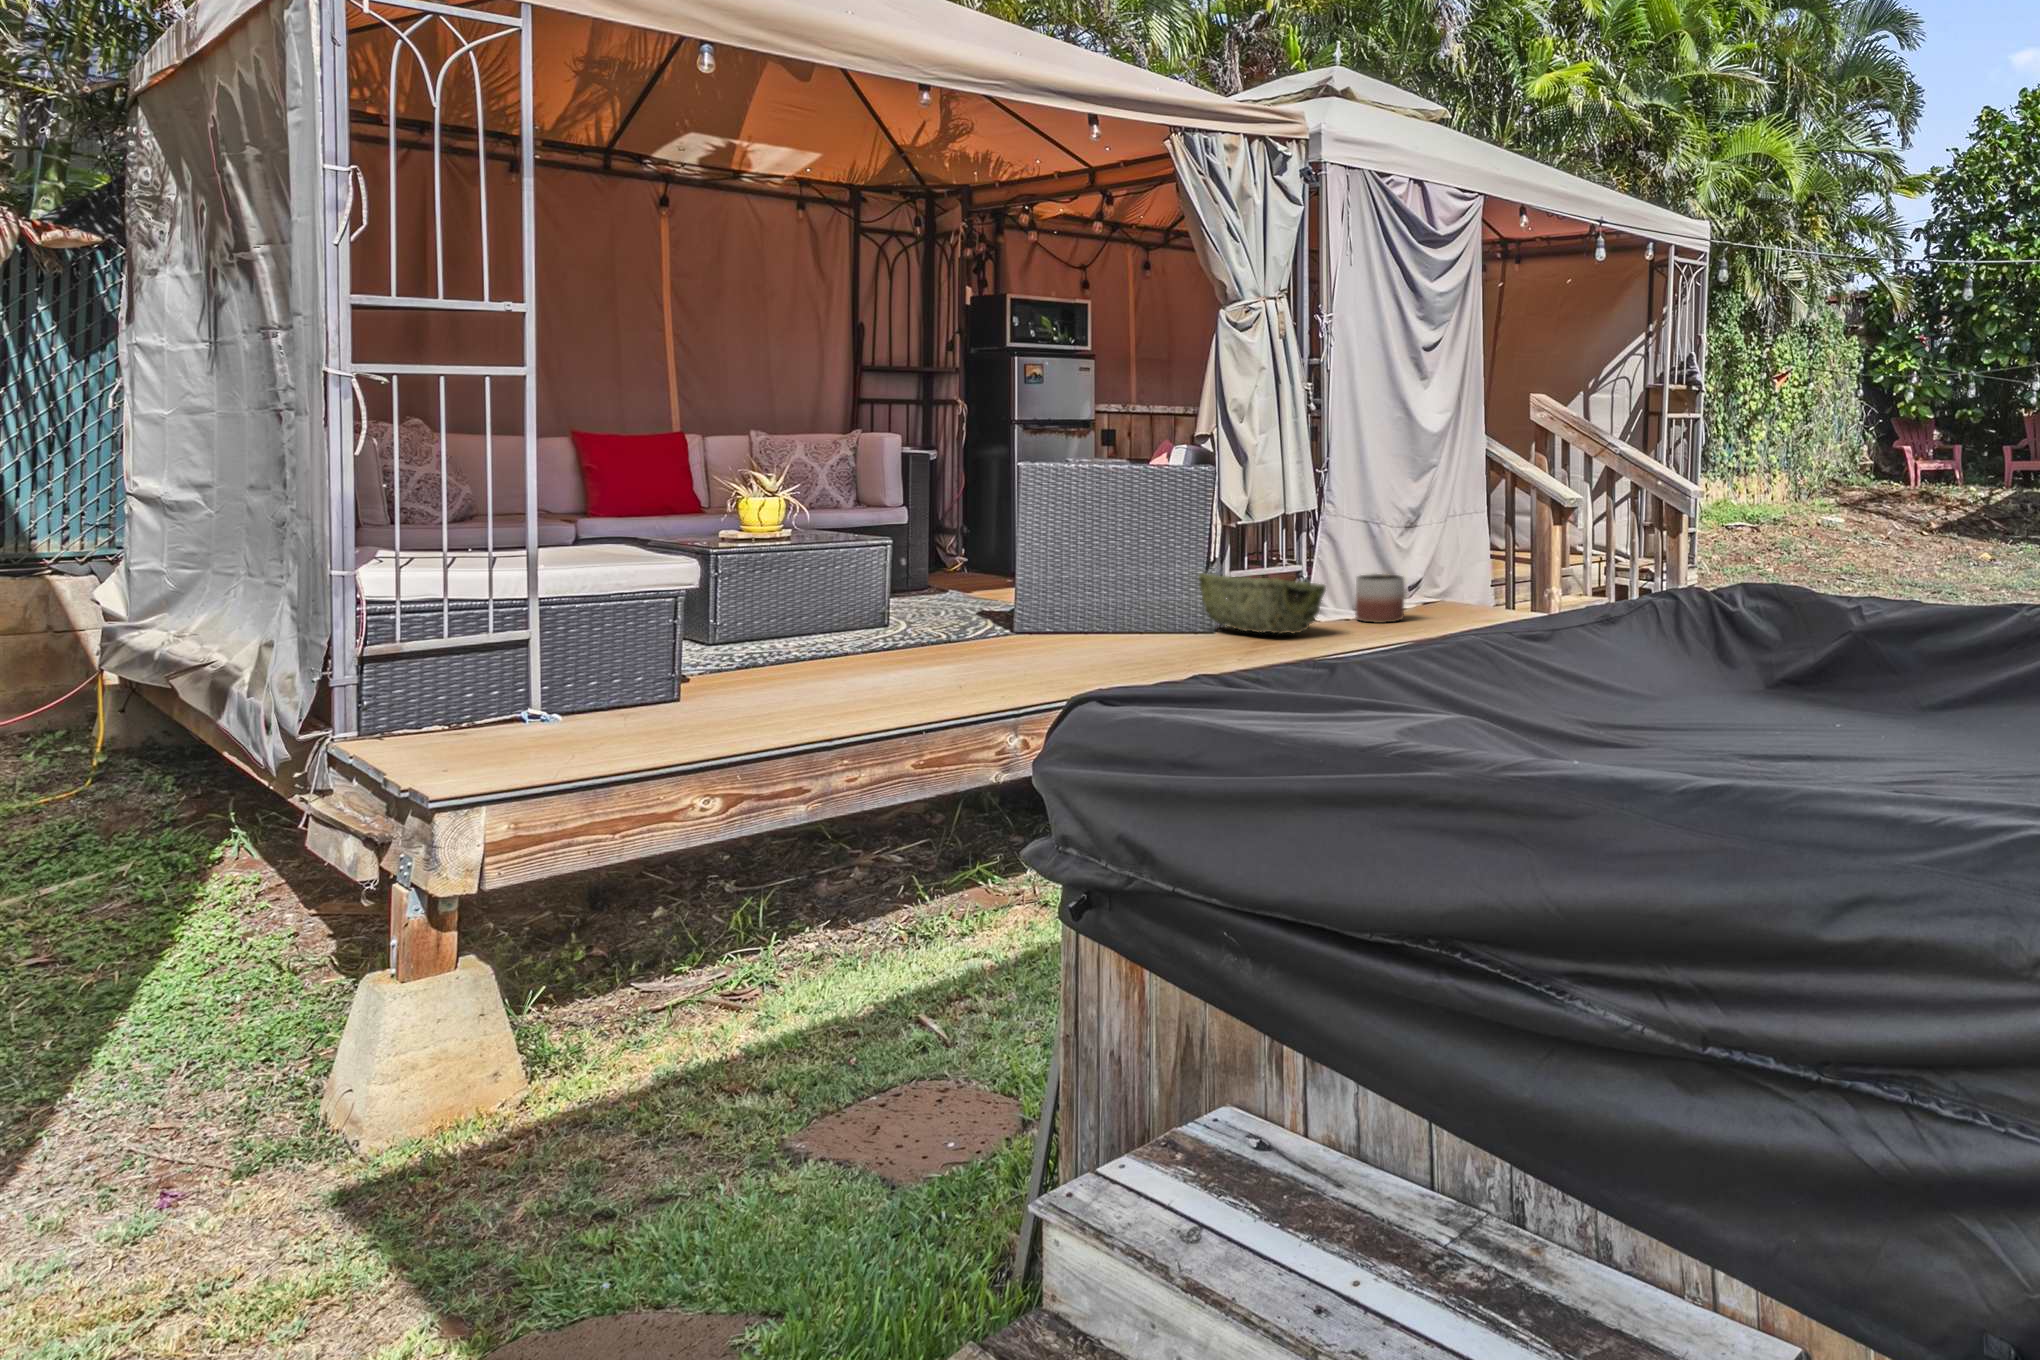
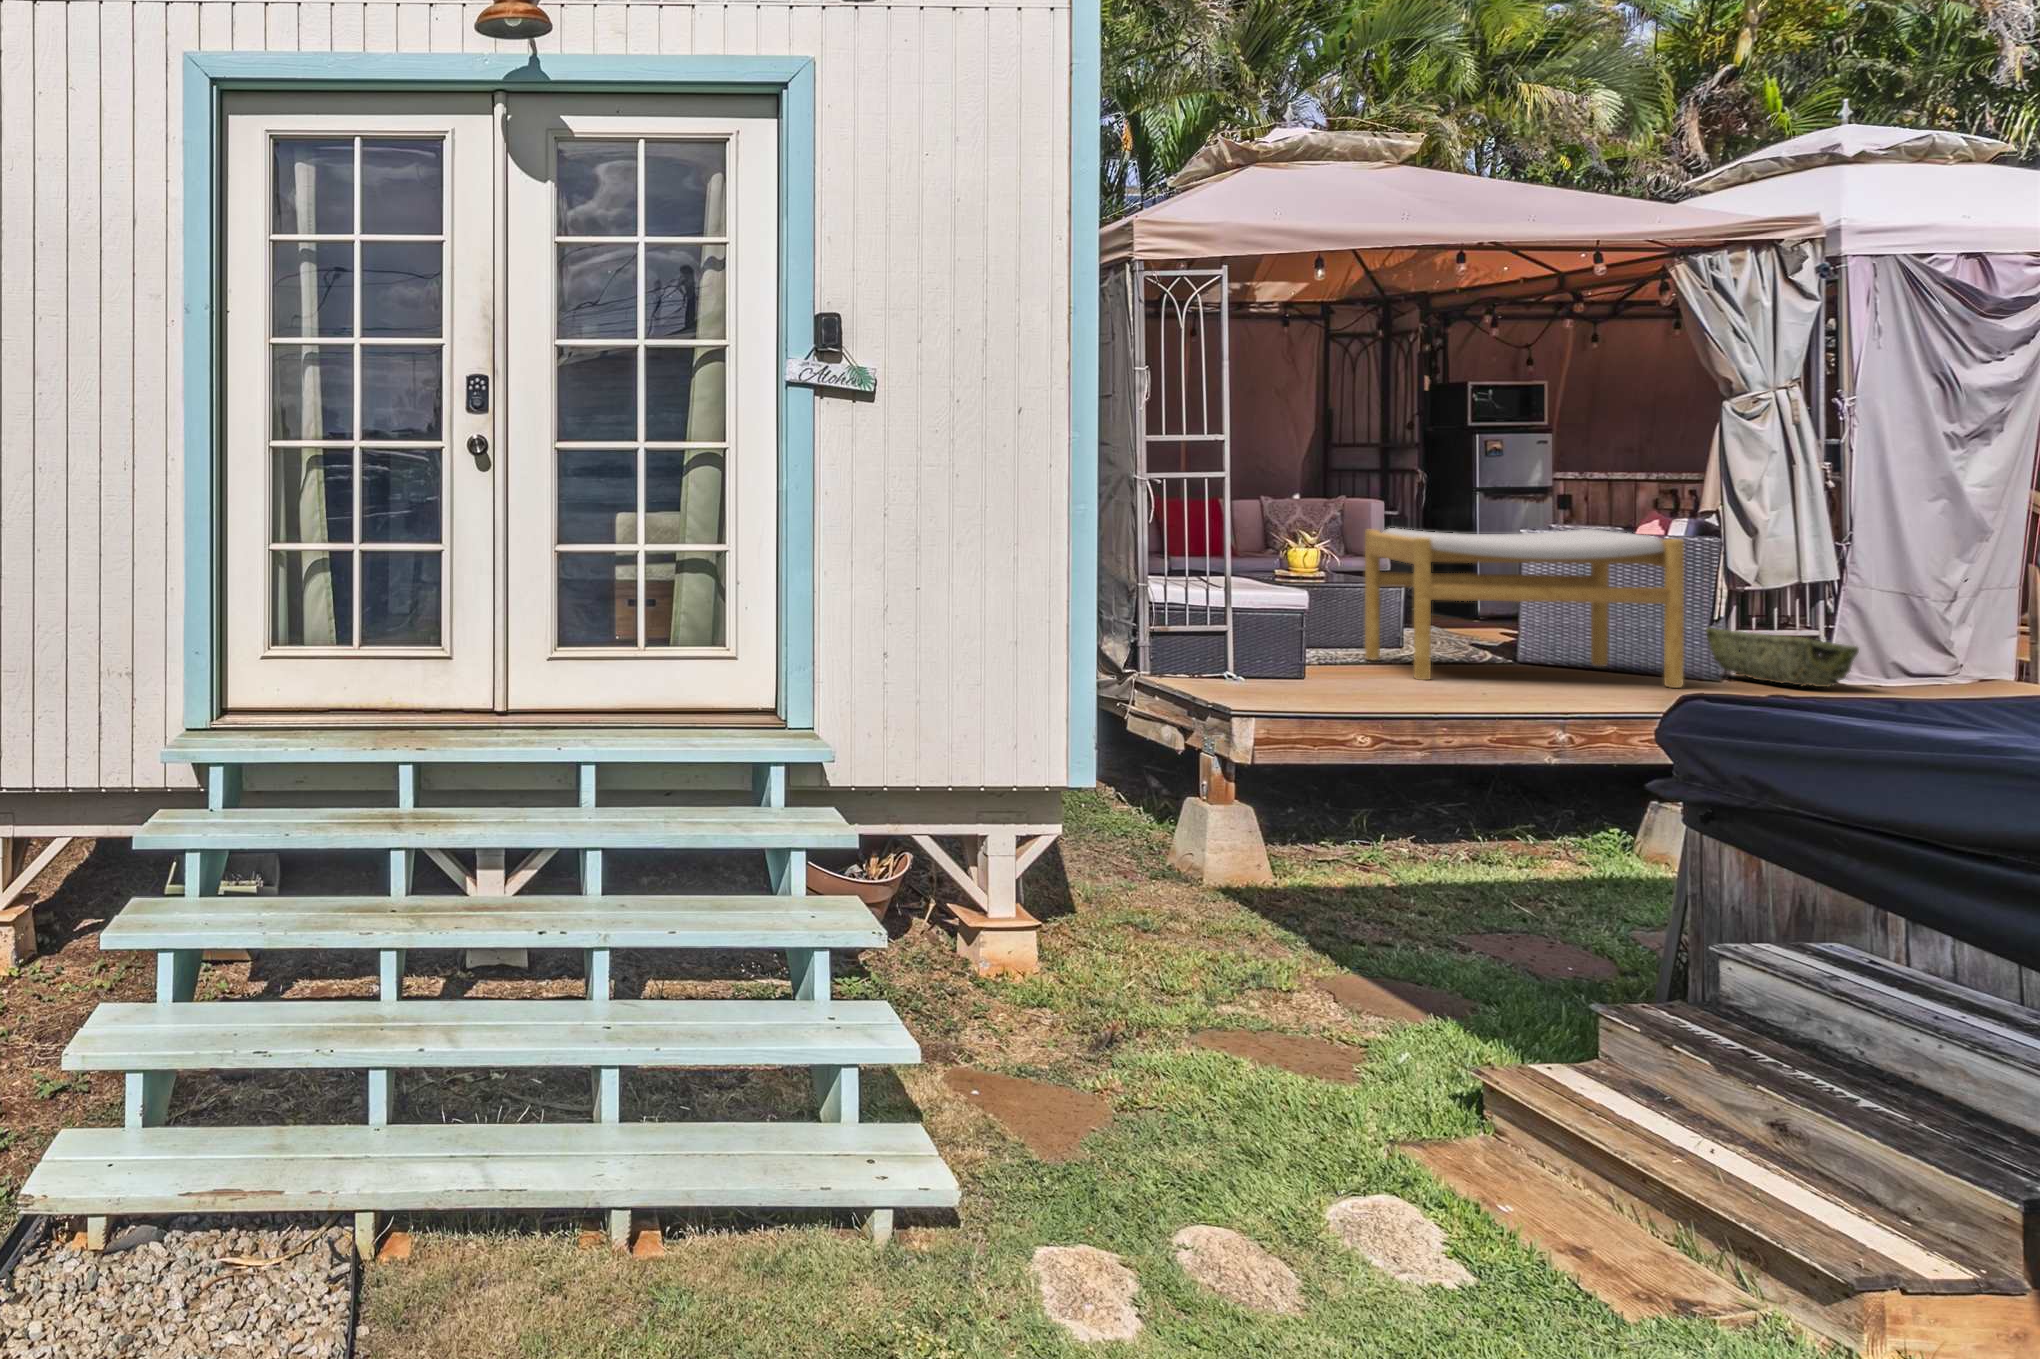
footstool: none [810,458,1170,680] -> present [1365,528,1684,688]
planter: present [1355,574,1404,623] -> none [1894,642,1961,689]

